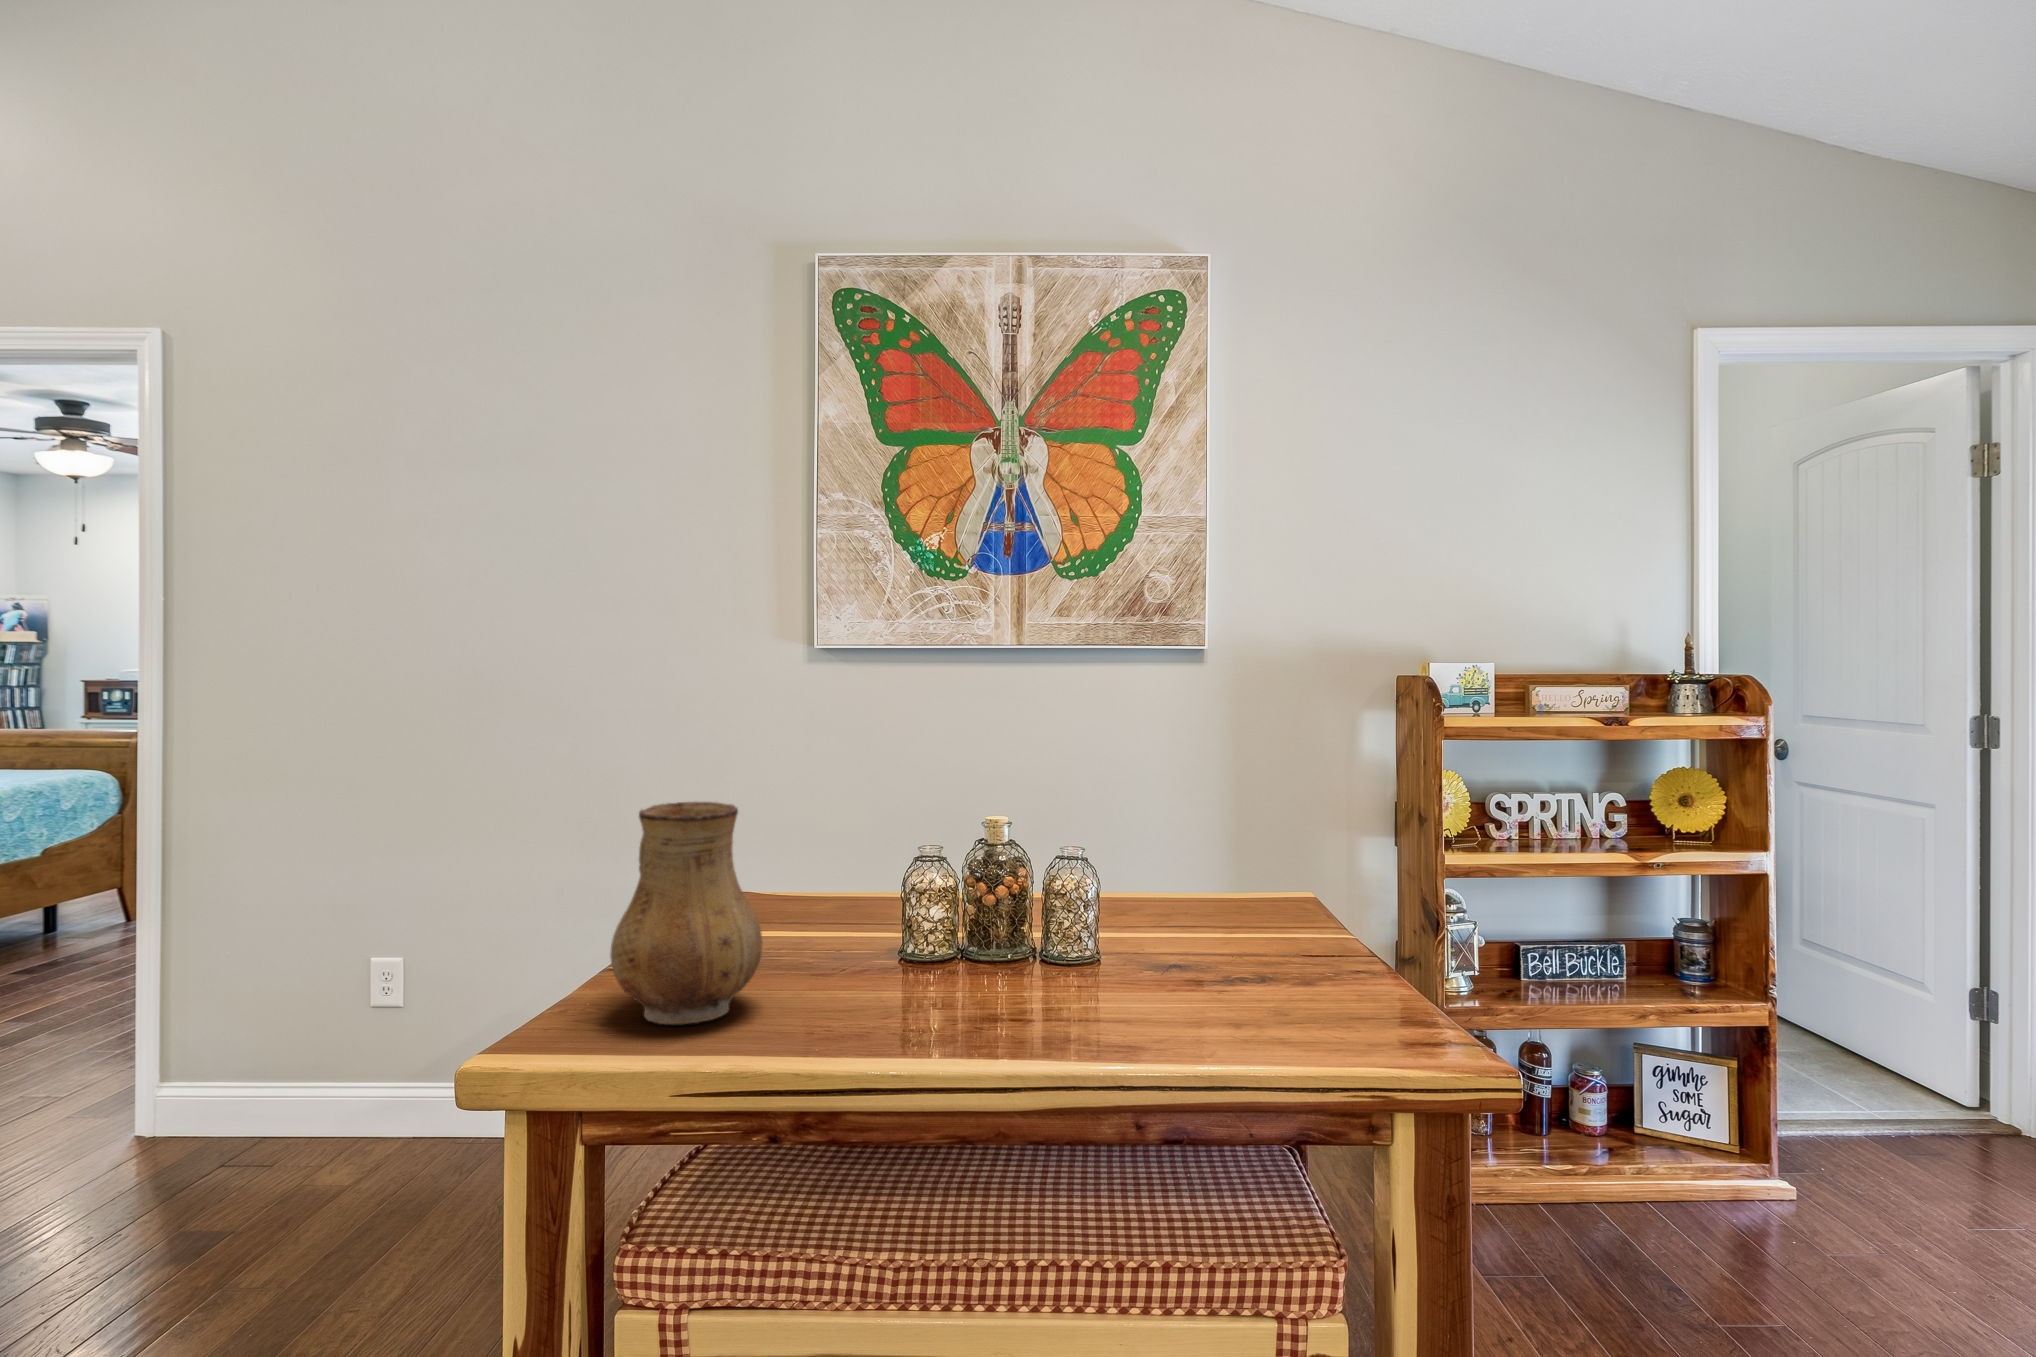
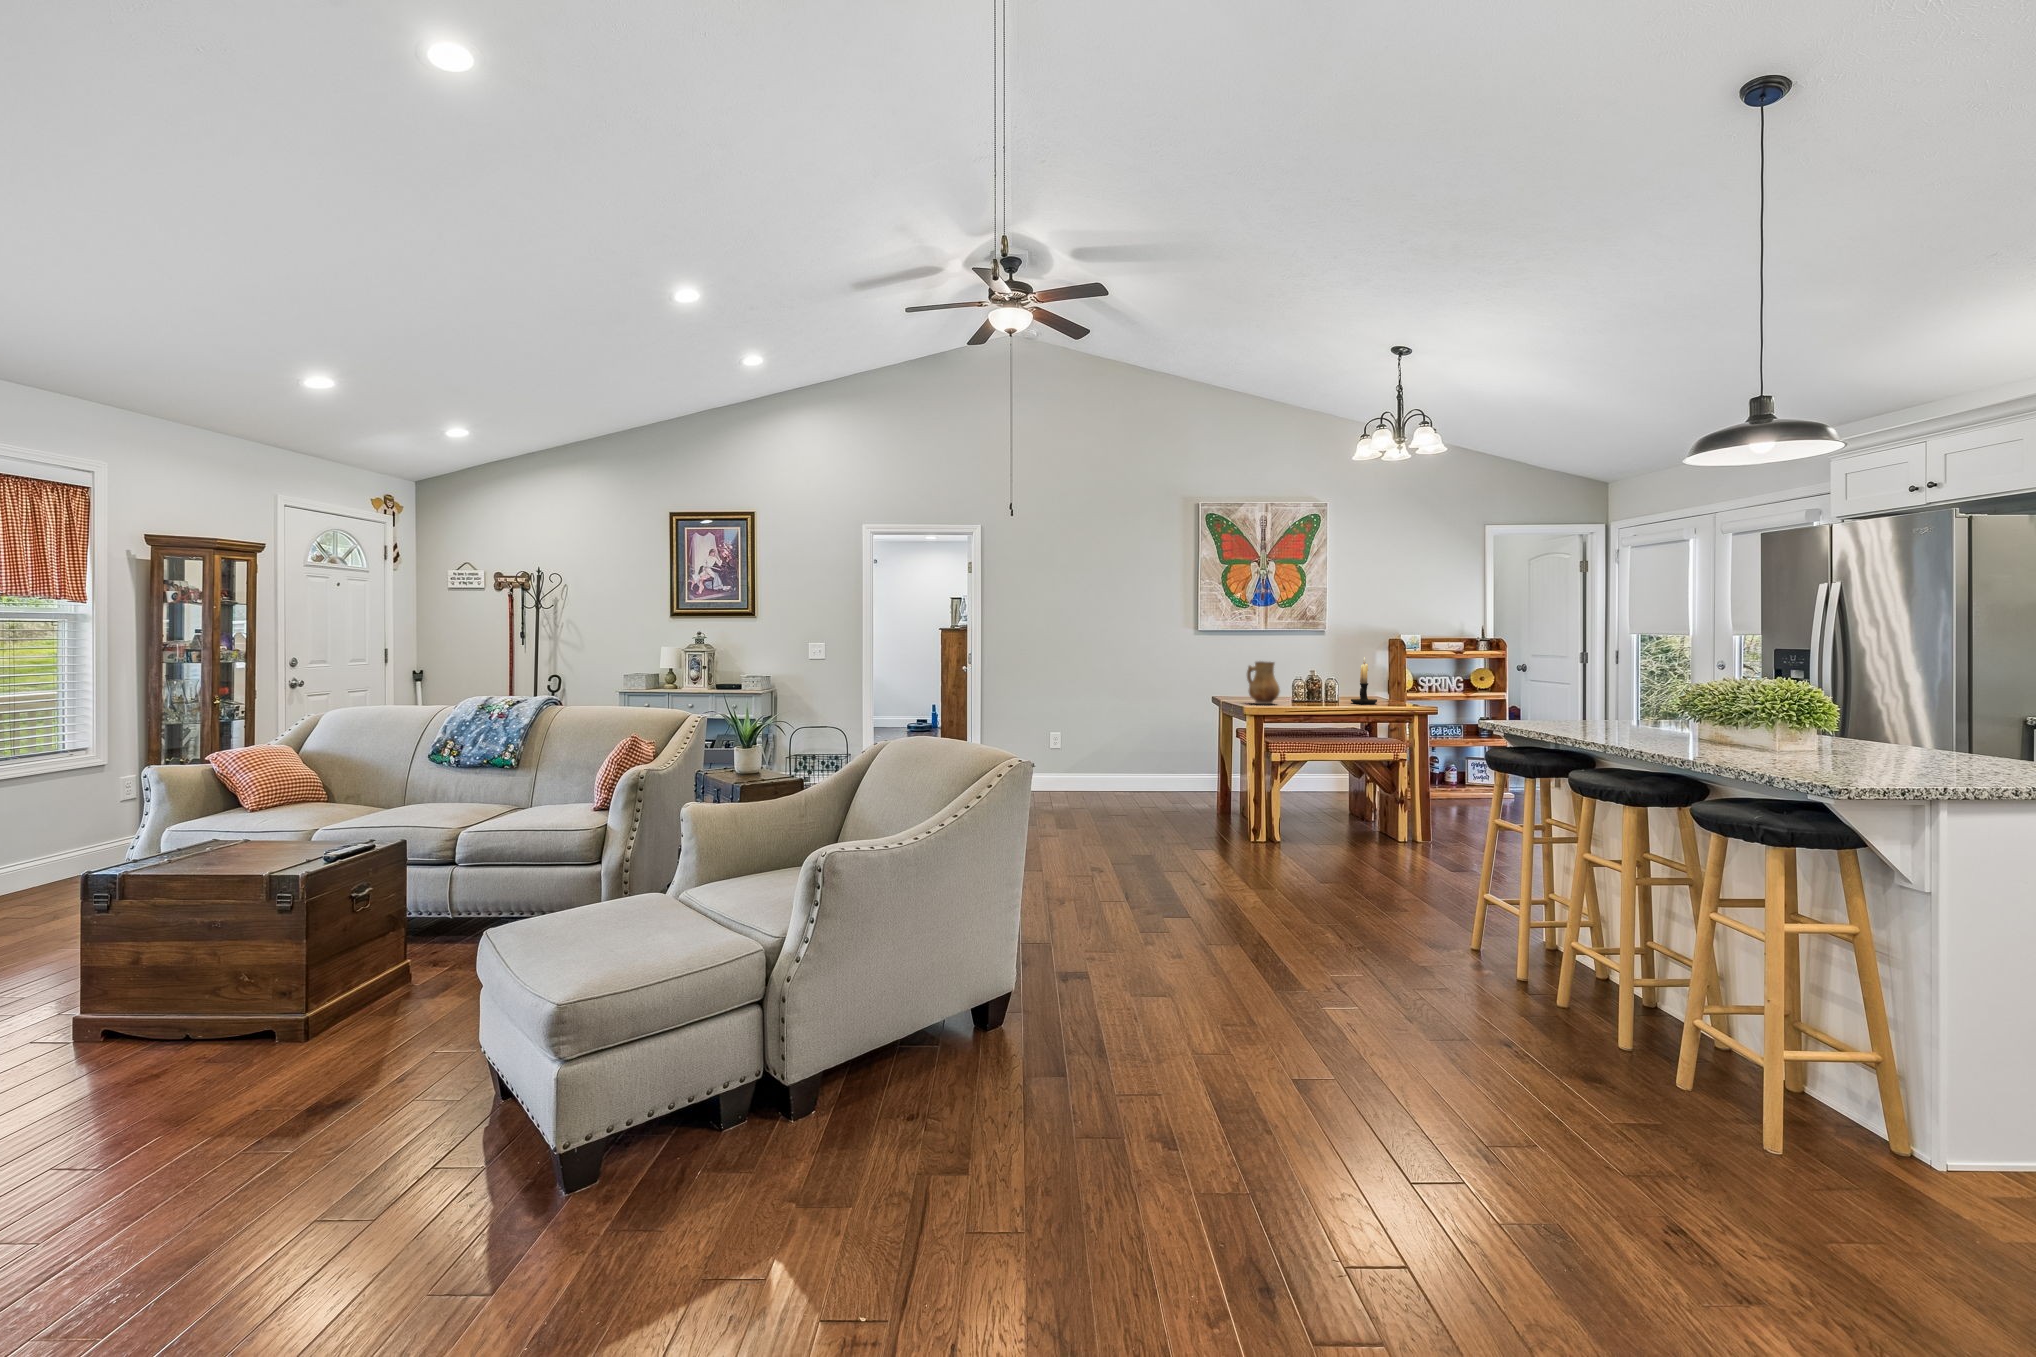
candle holder: none [1132,780,1249,1013] -> present [1351,658,1377,704]

